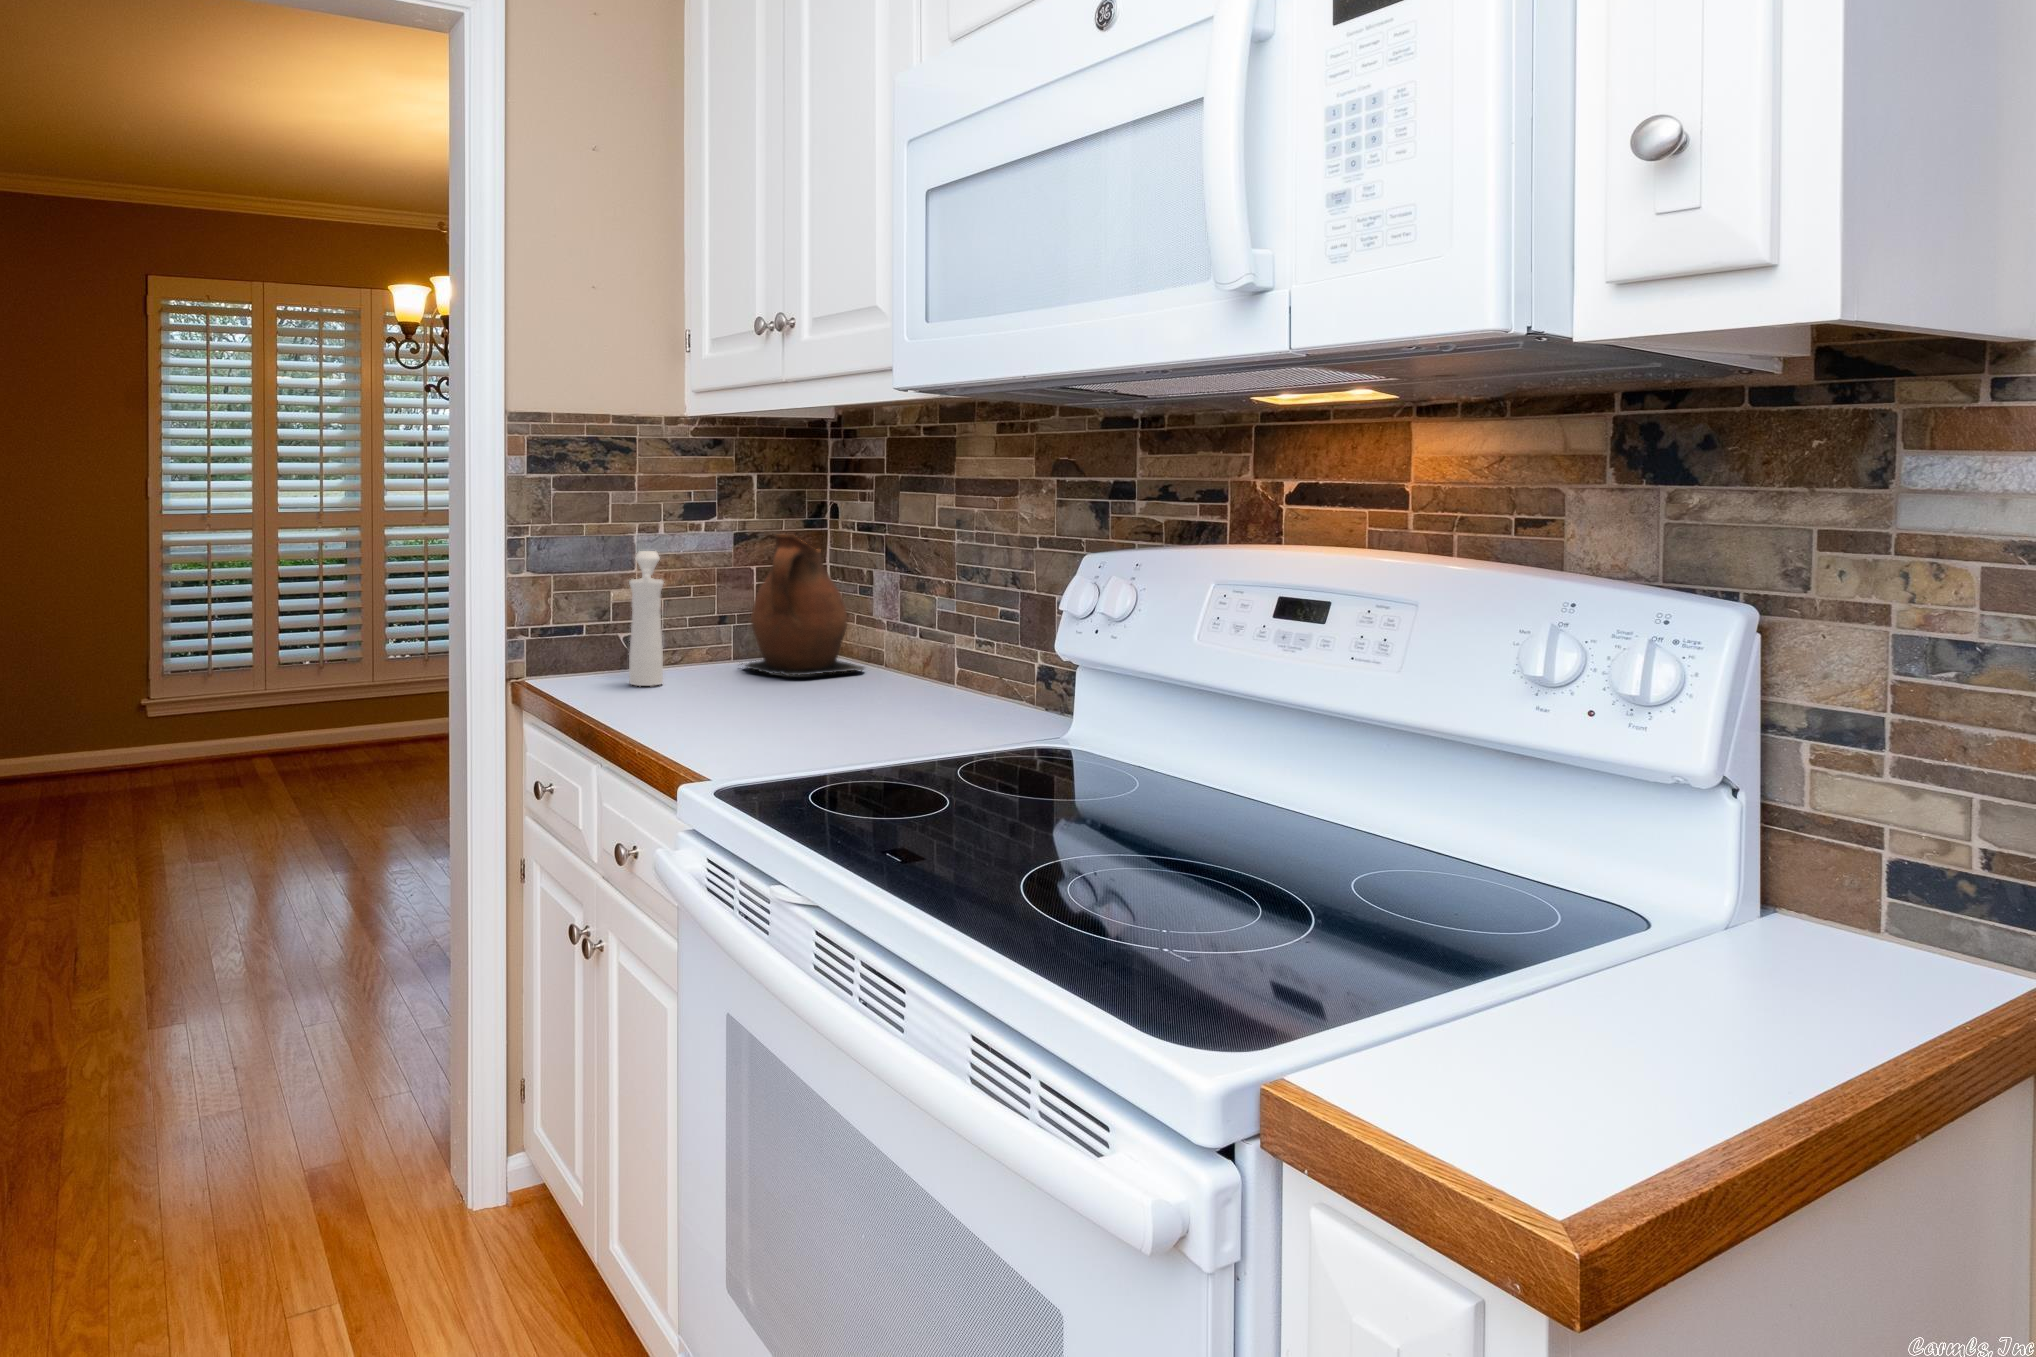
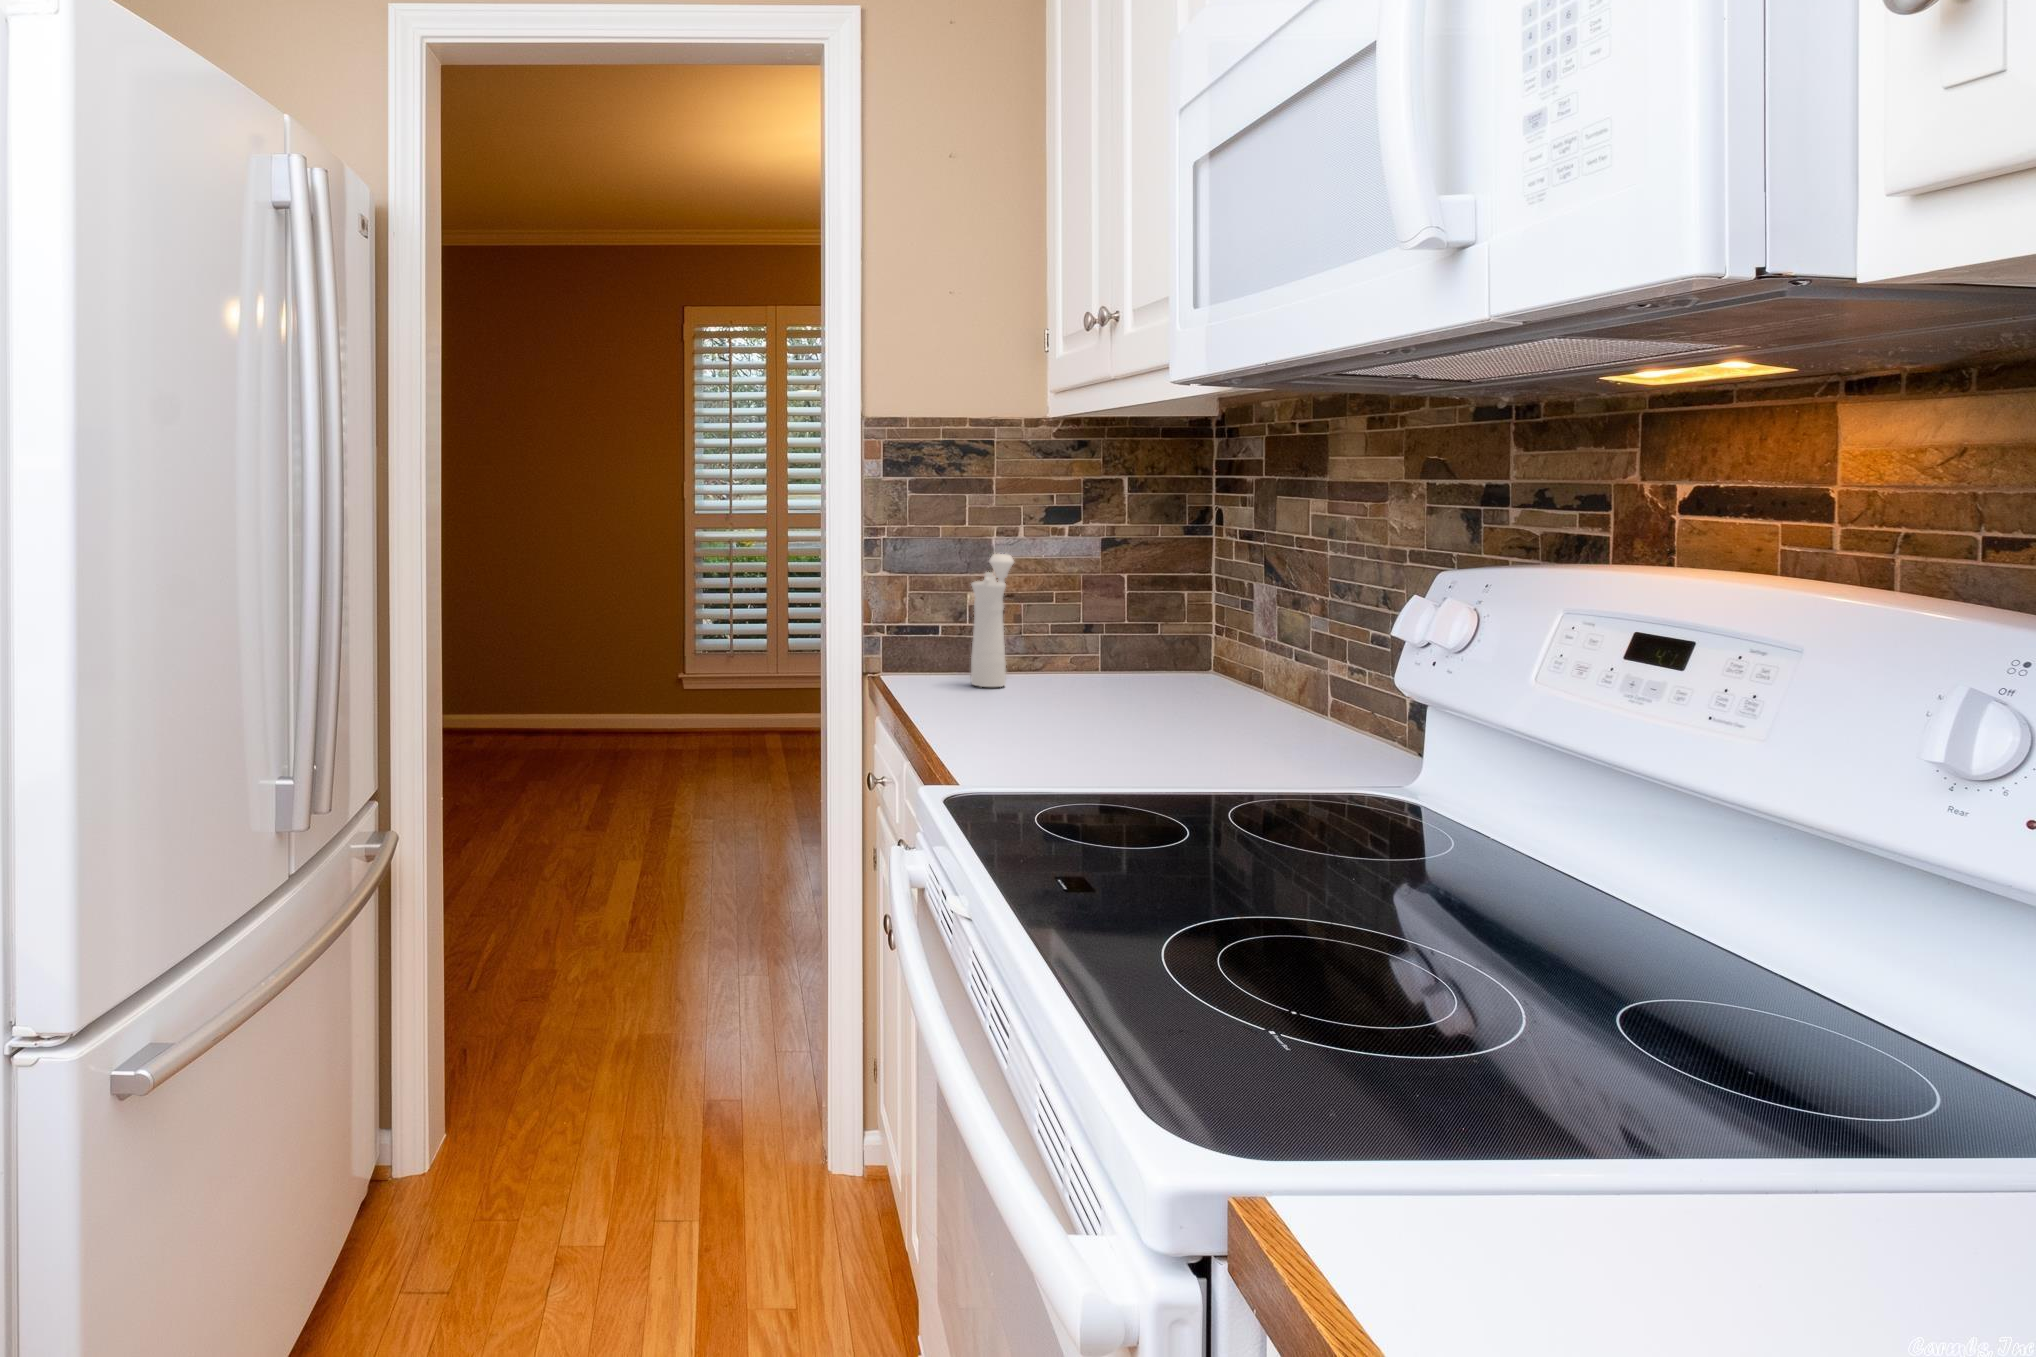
ceramic pitcher: present [741,535,864,676] -> none [1095,541,1237,692]

